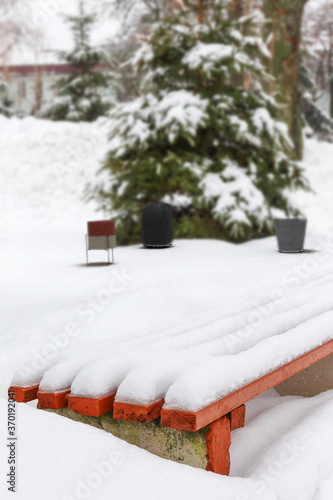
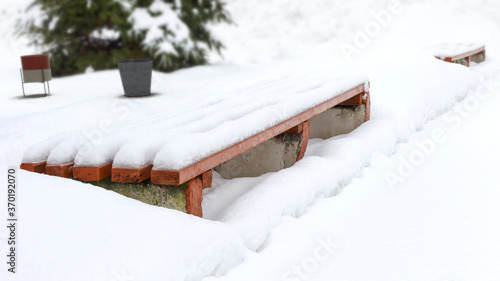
backpack: present [141,201,174,247] -> none [73,34,107,79]
bucket: present [274,217,307,253] -> present [117,59,153,96]

